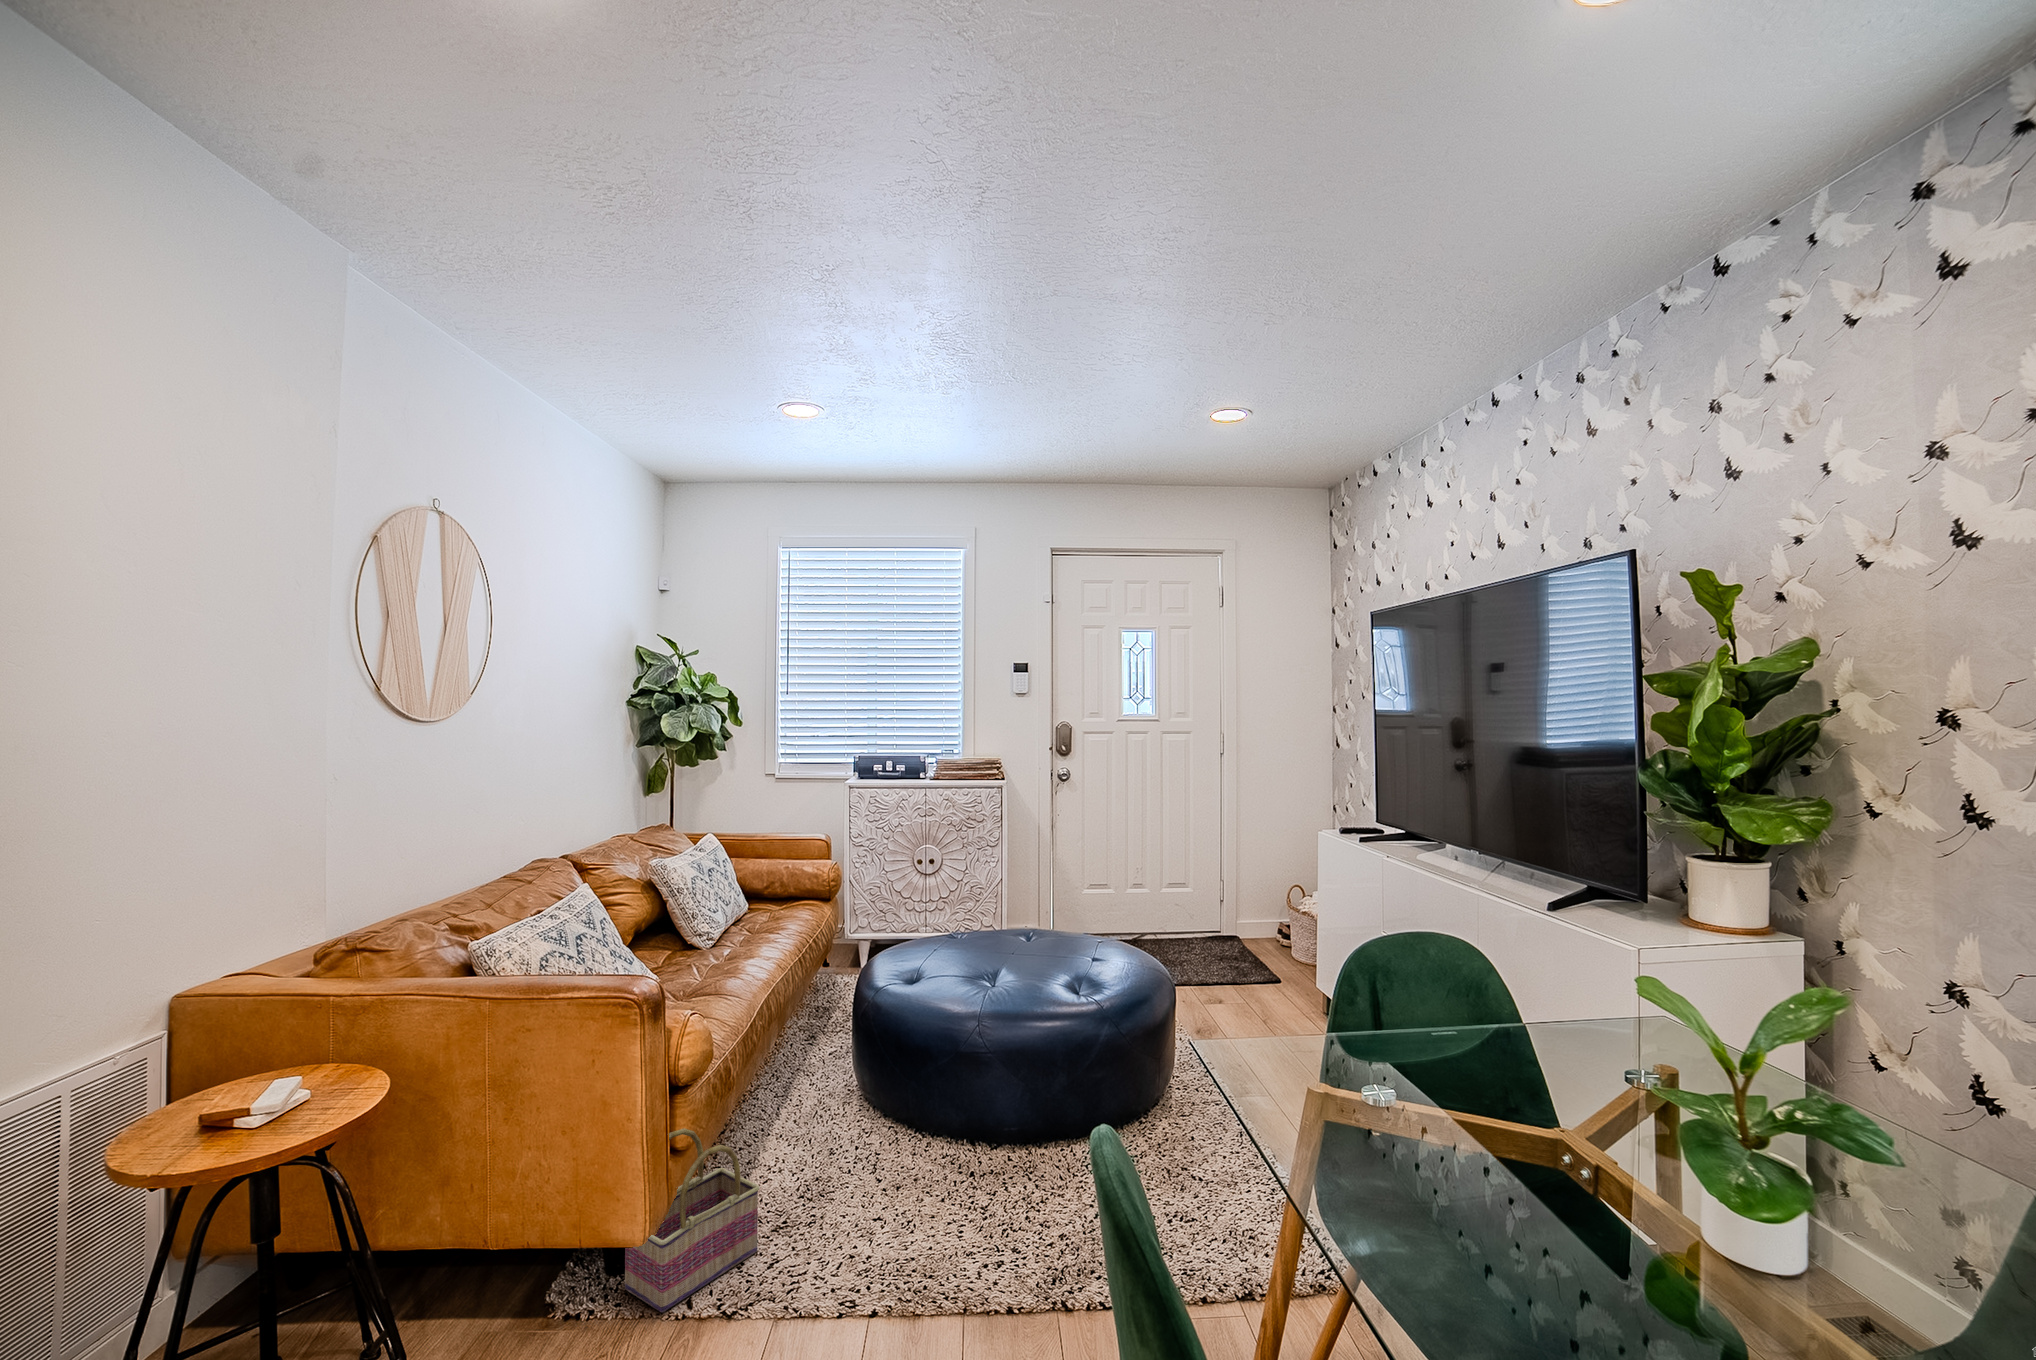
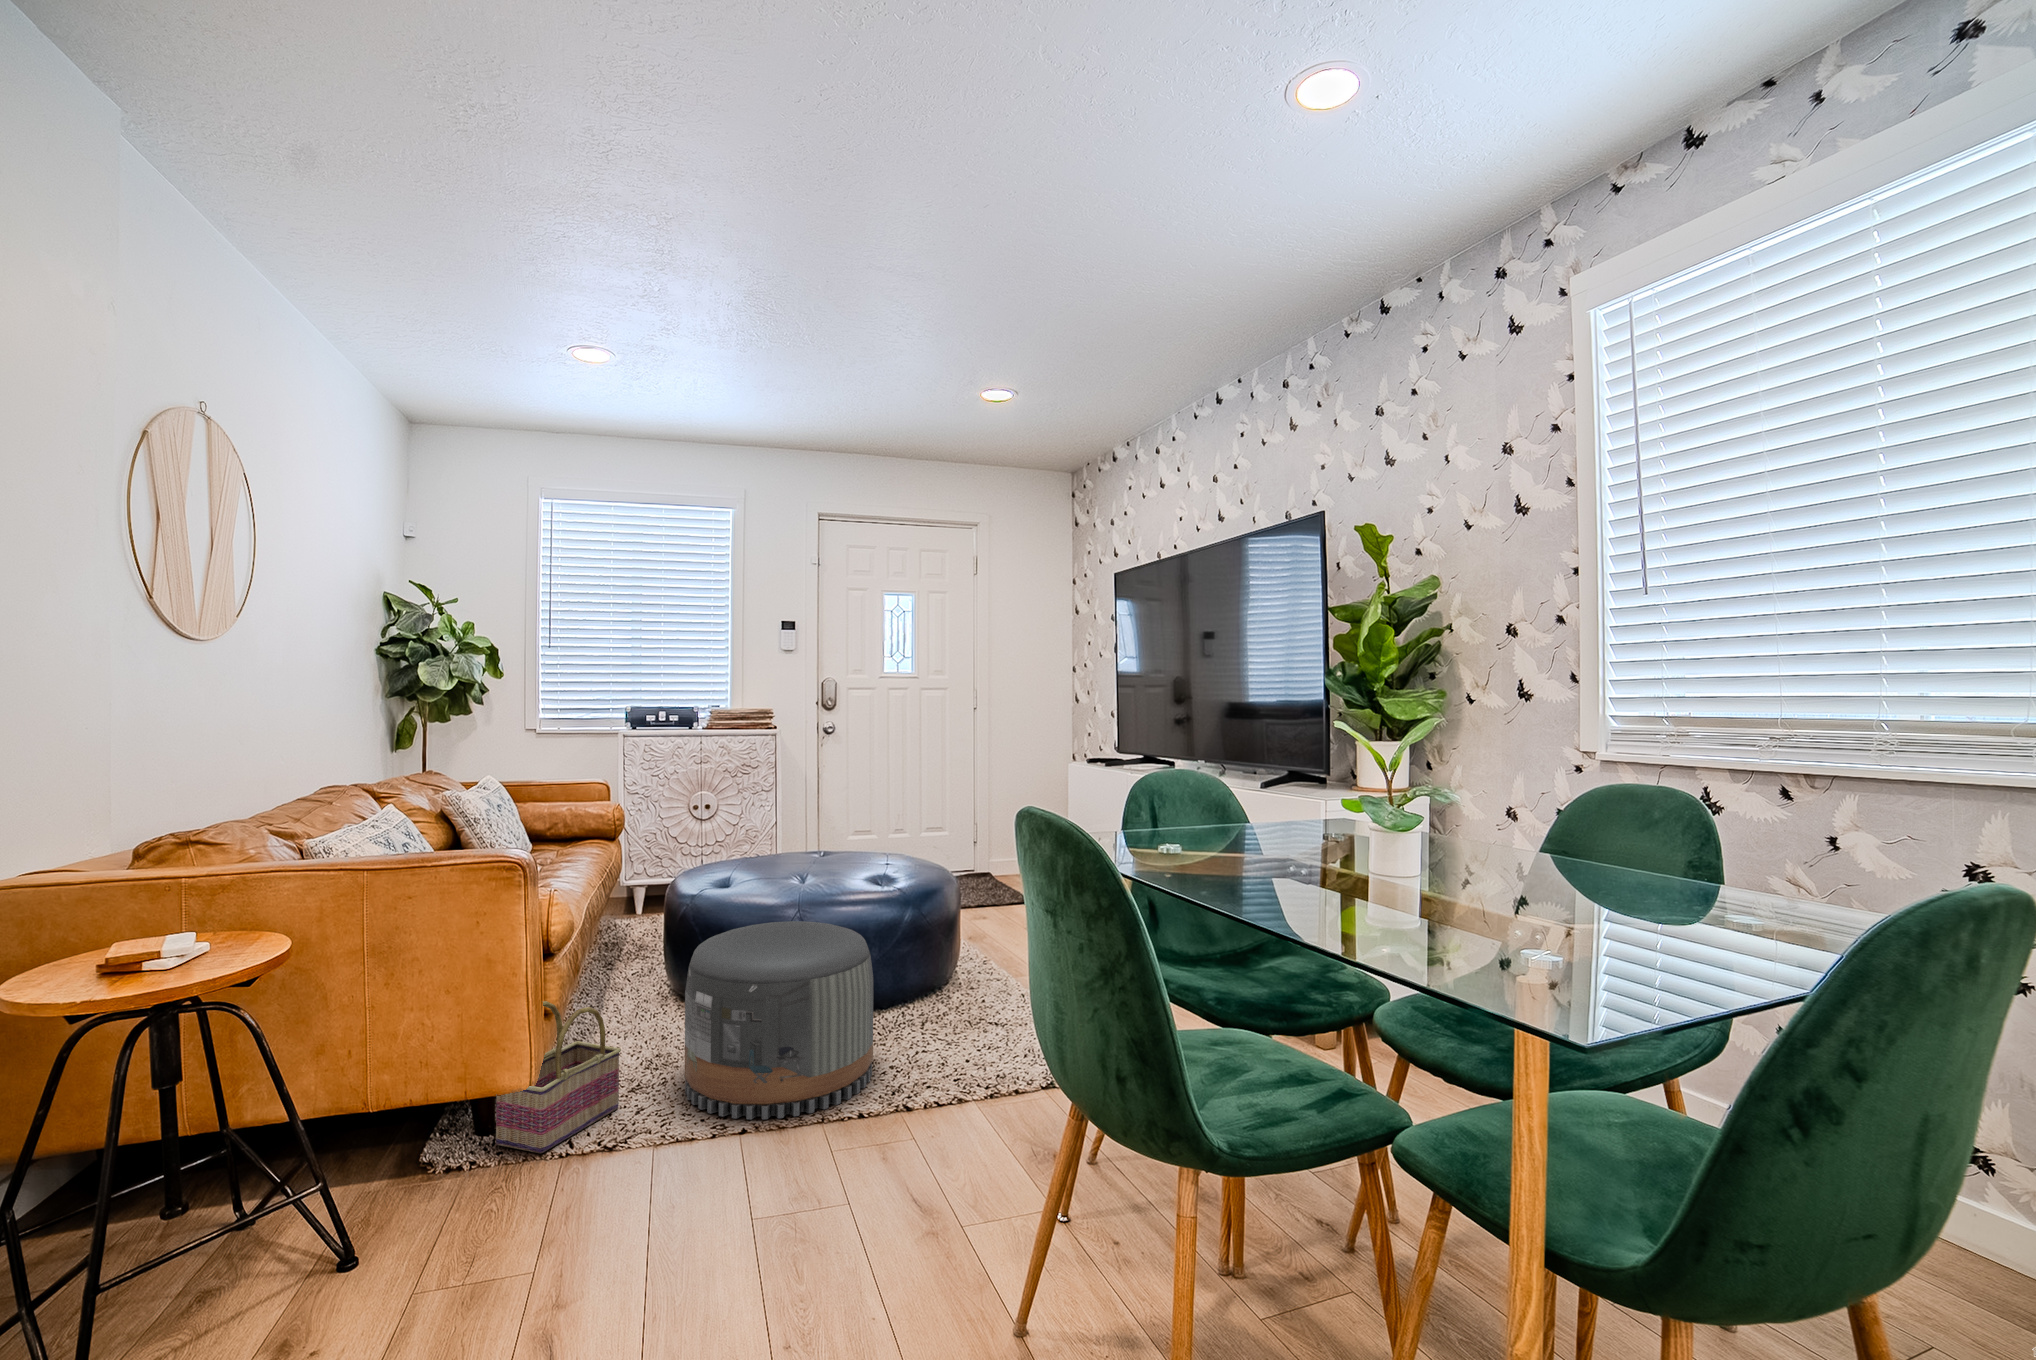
pouf: none [828,1042,1035,1302] -> present [685,921,873,1119]

